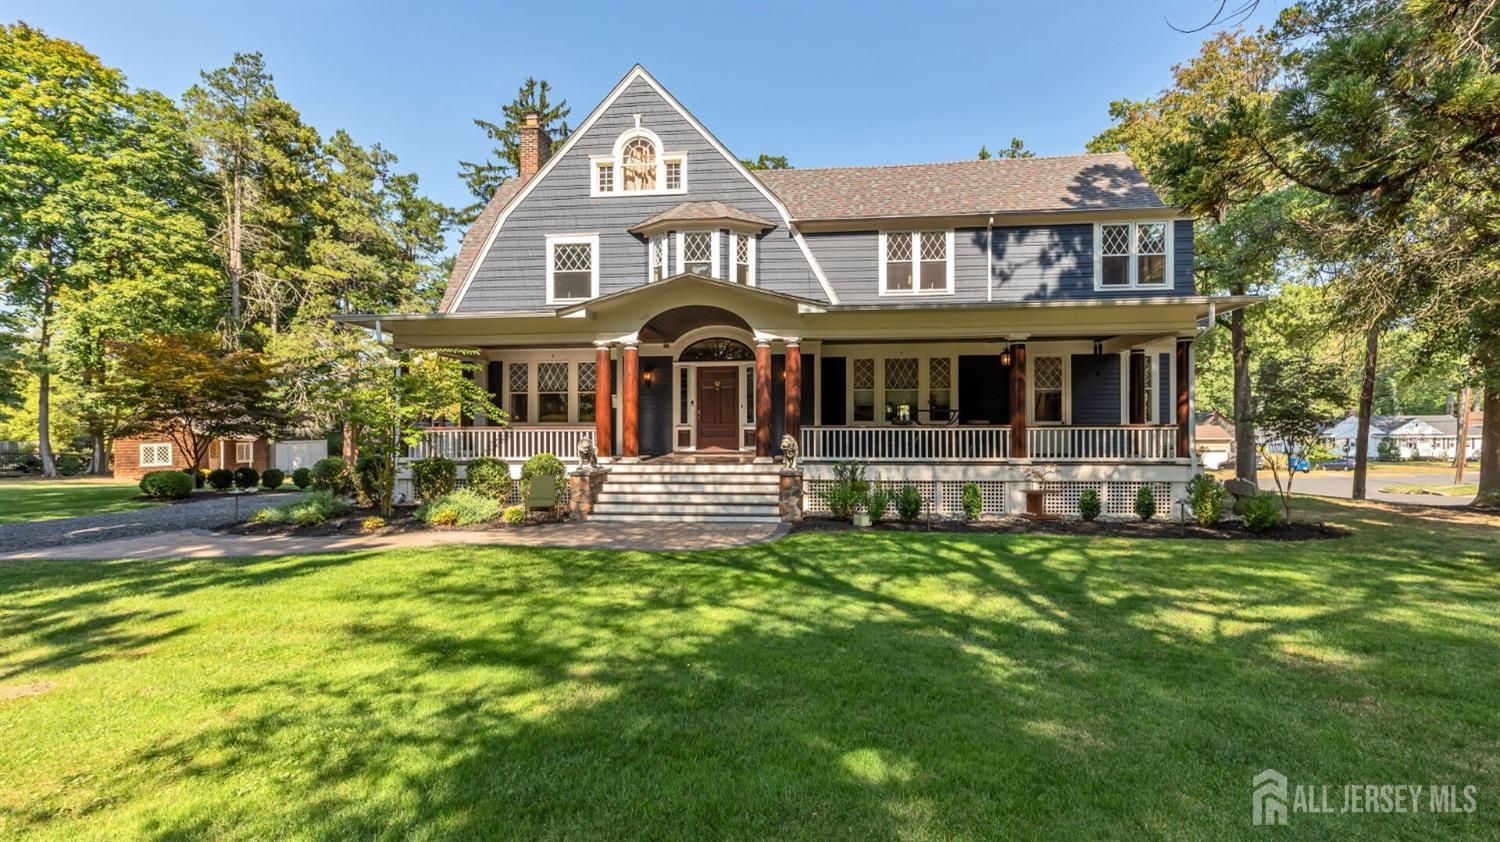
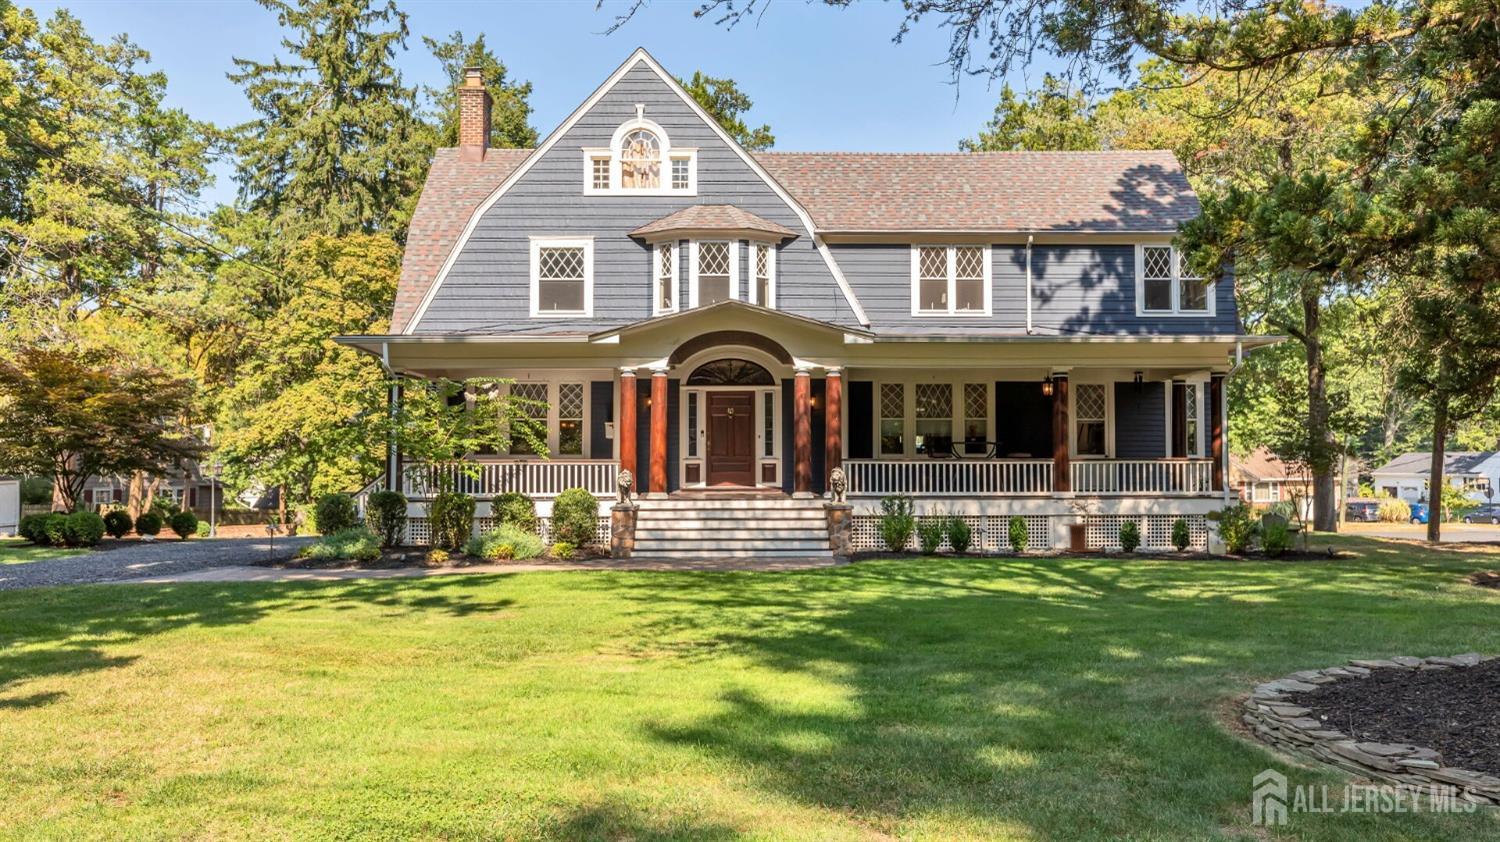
chair: present [524,475,555,525] -> none [569,513,598,565]
potted tree: present [851,481,871,526] -> present [1206,510,1226,554]

